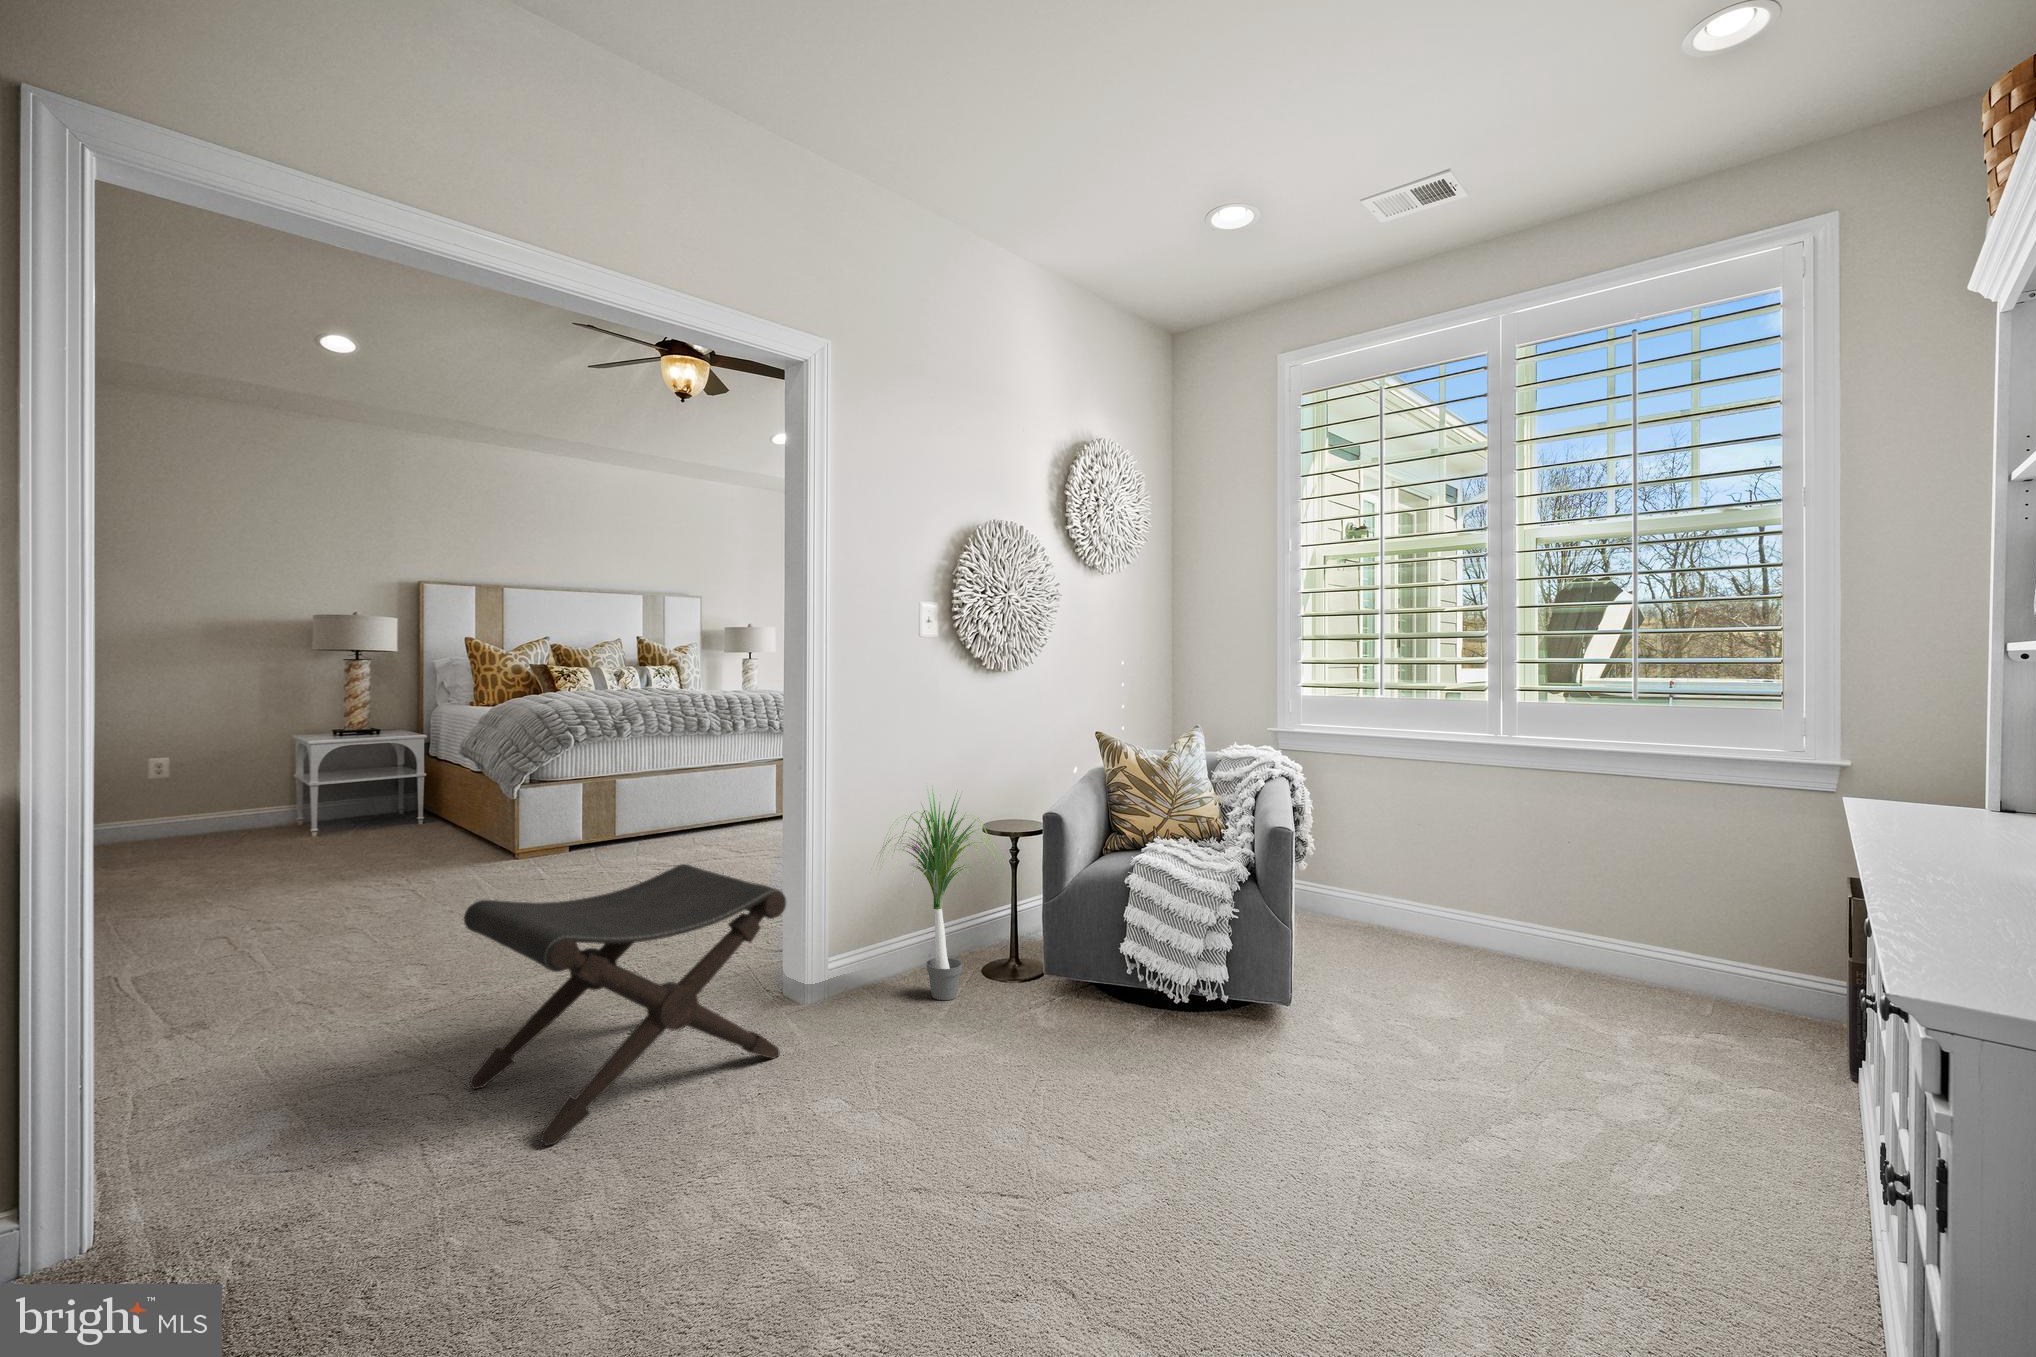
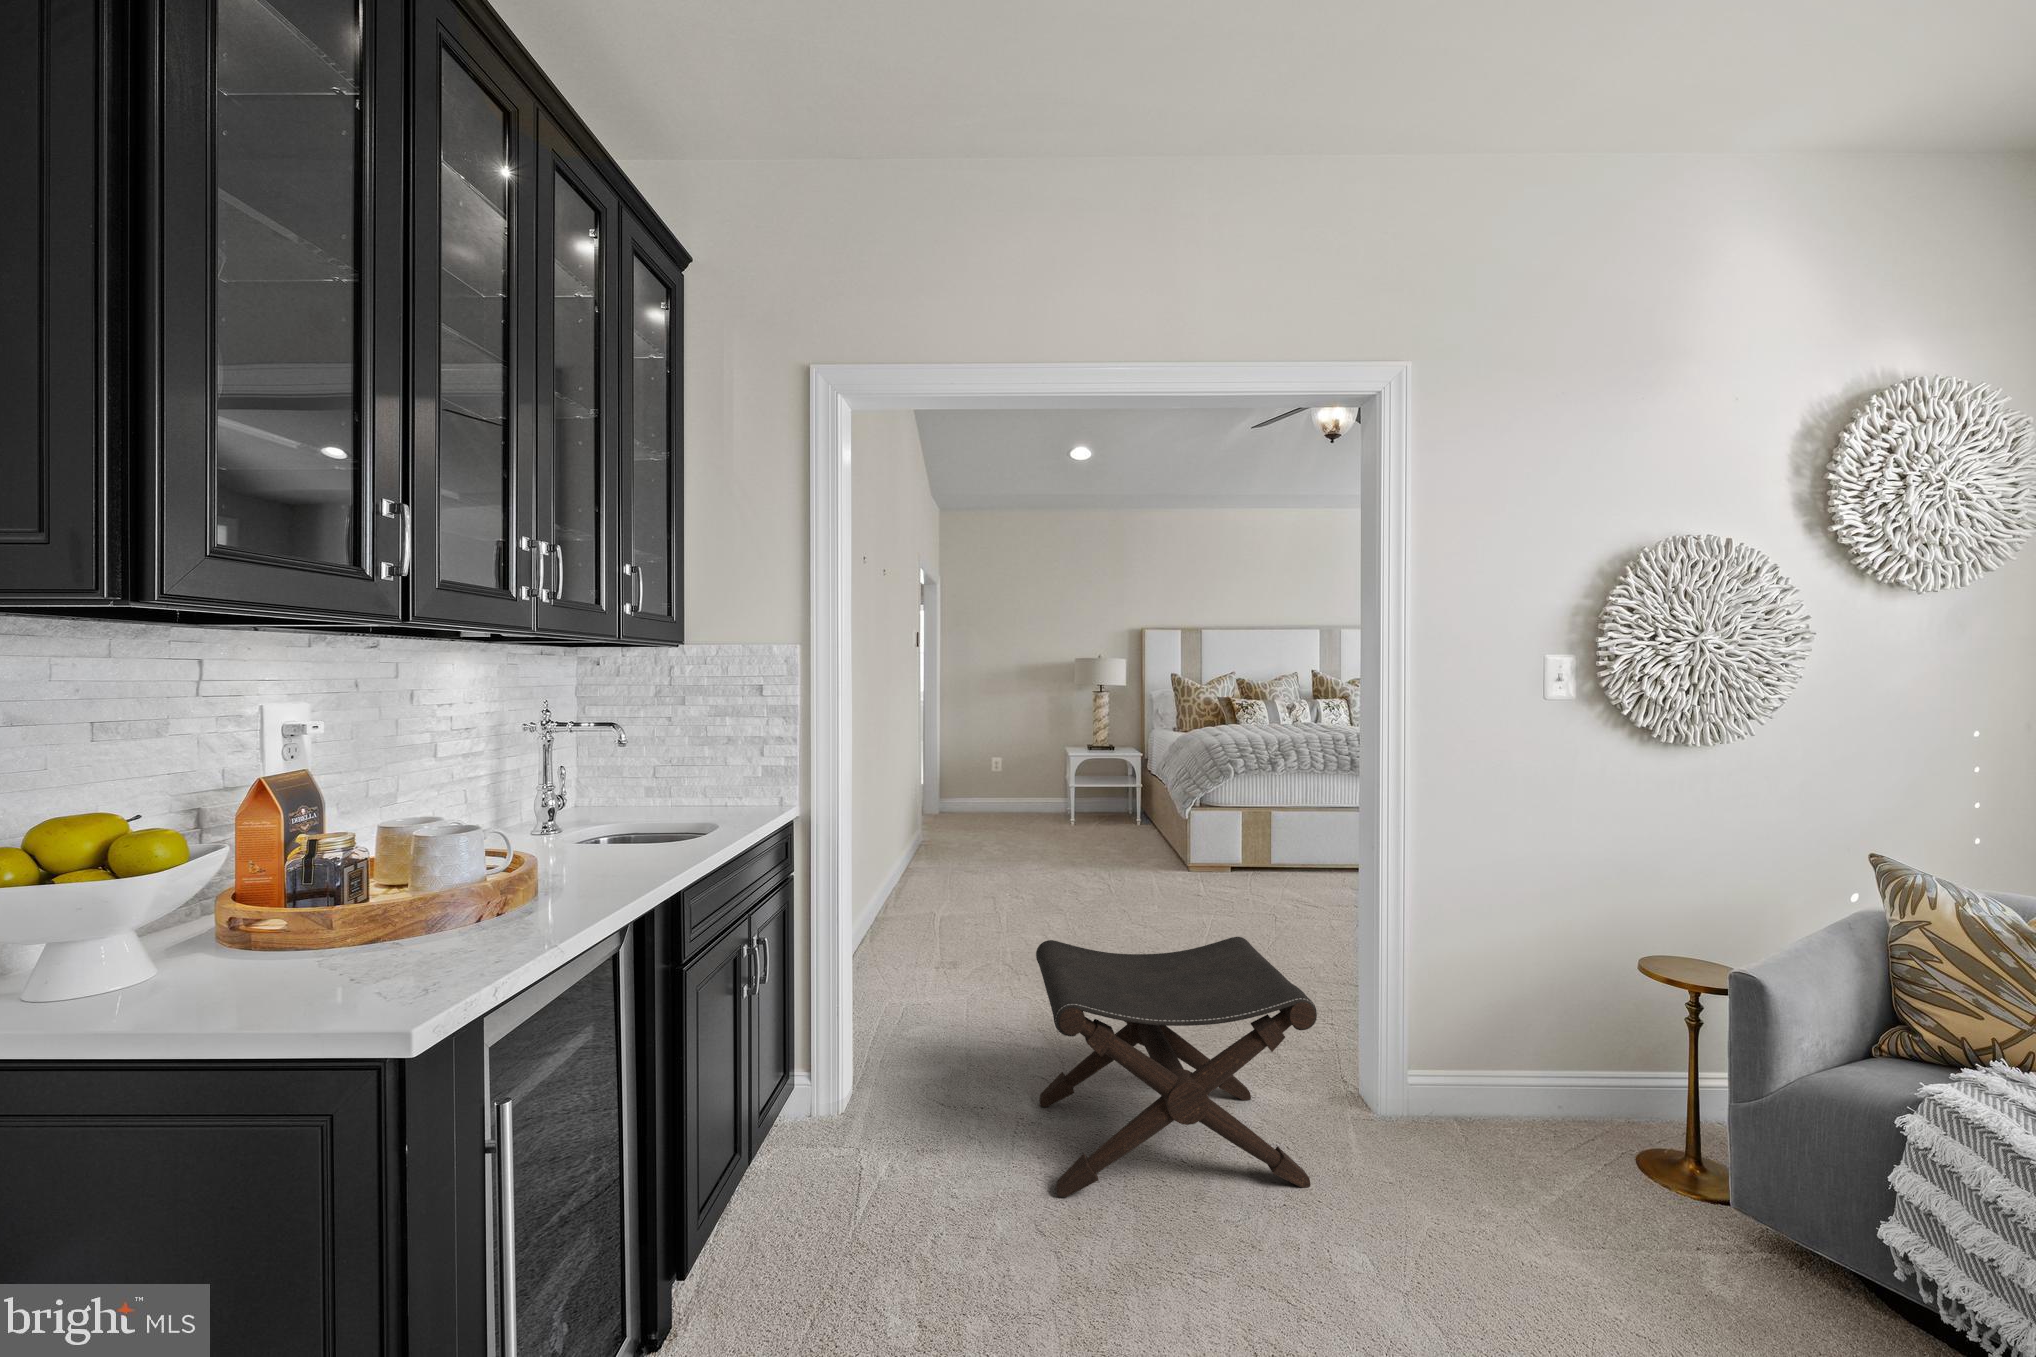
potted plant: present [882,788,995,1000] -> none [1448,893,1668,1194]

